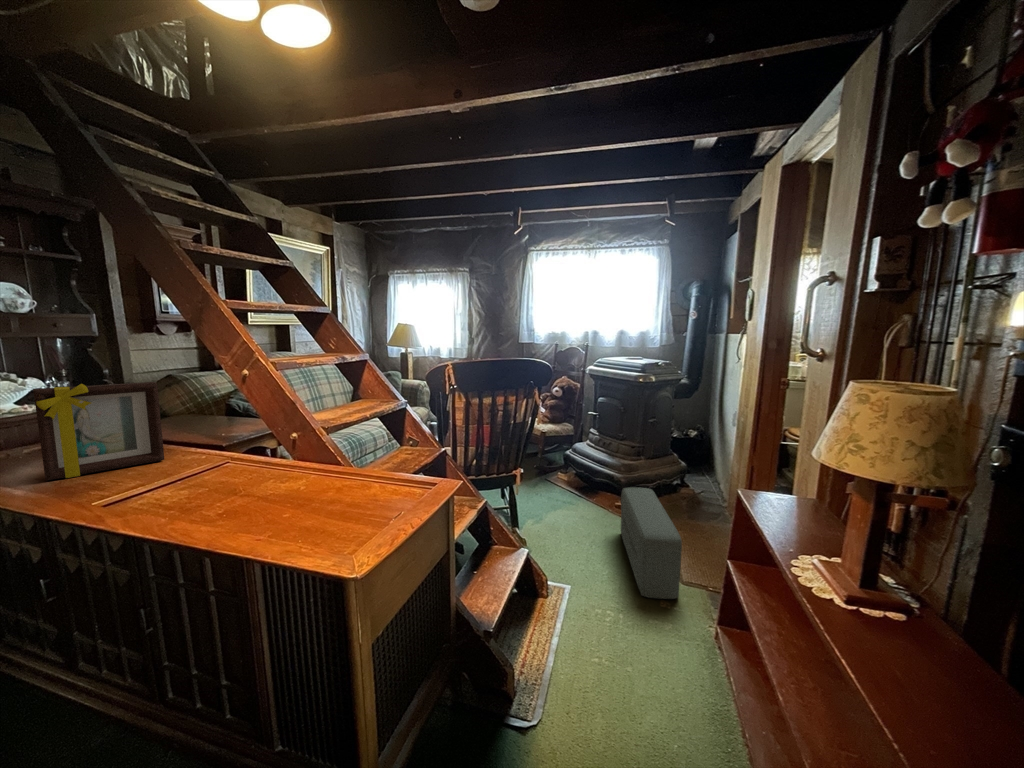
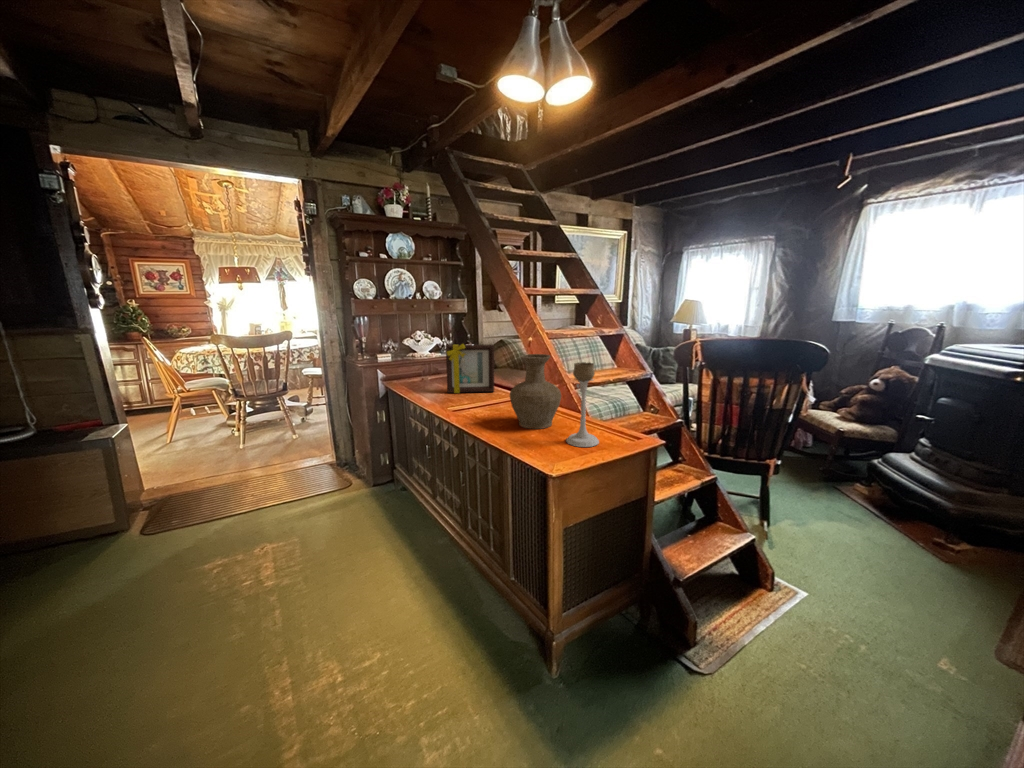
vase: none [221,388,316,508] -> present [510,354,561,429]
candle holder: none [341,393,391,516] -> present [566,362,599,447]
pouf: present [621,487,682,599] -> none [911,521,1005,681]

